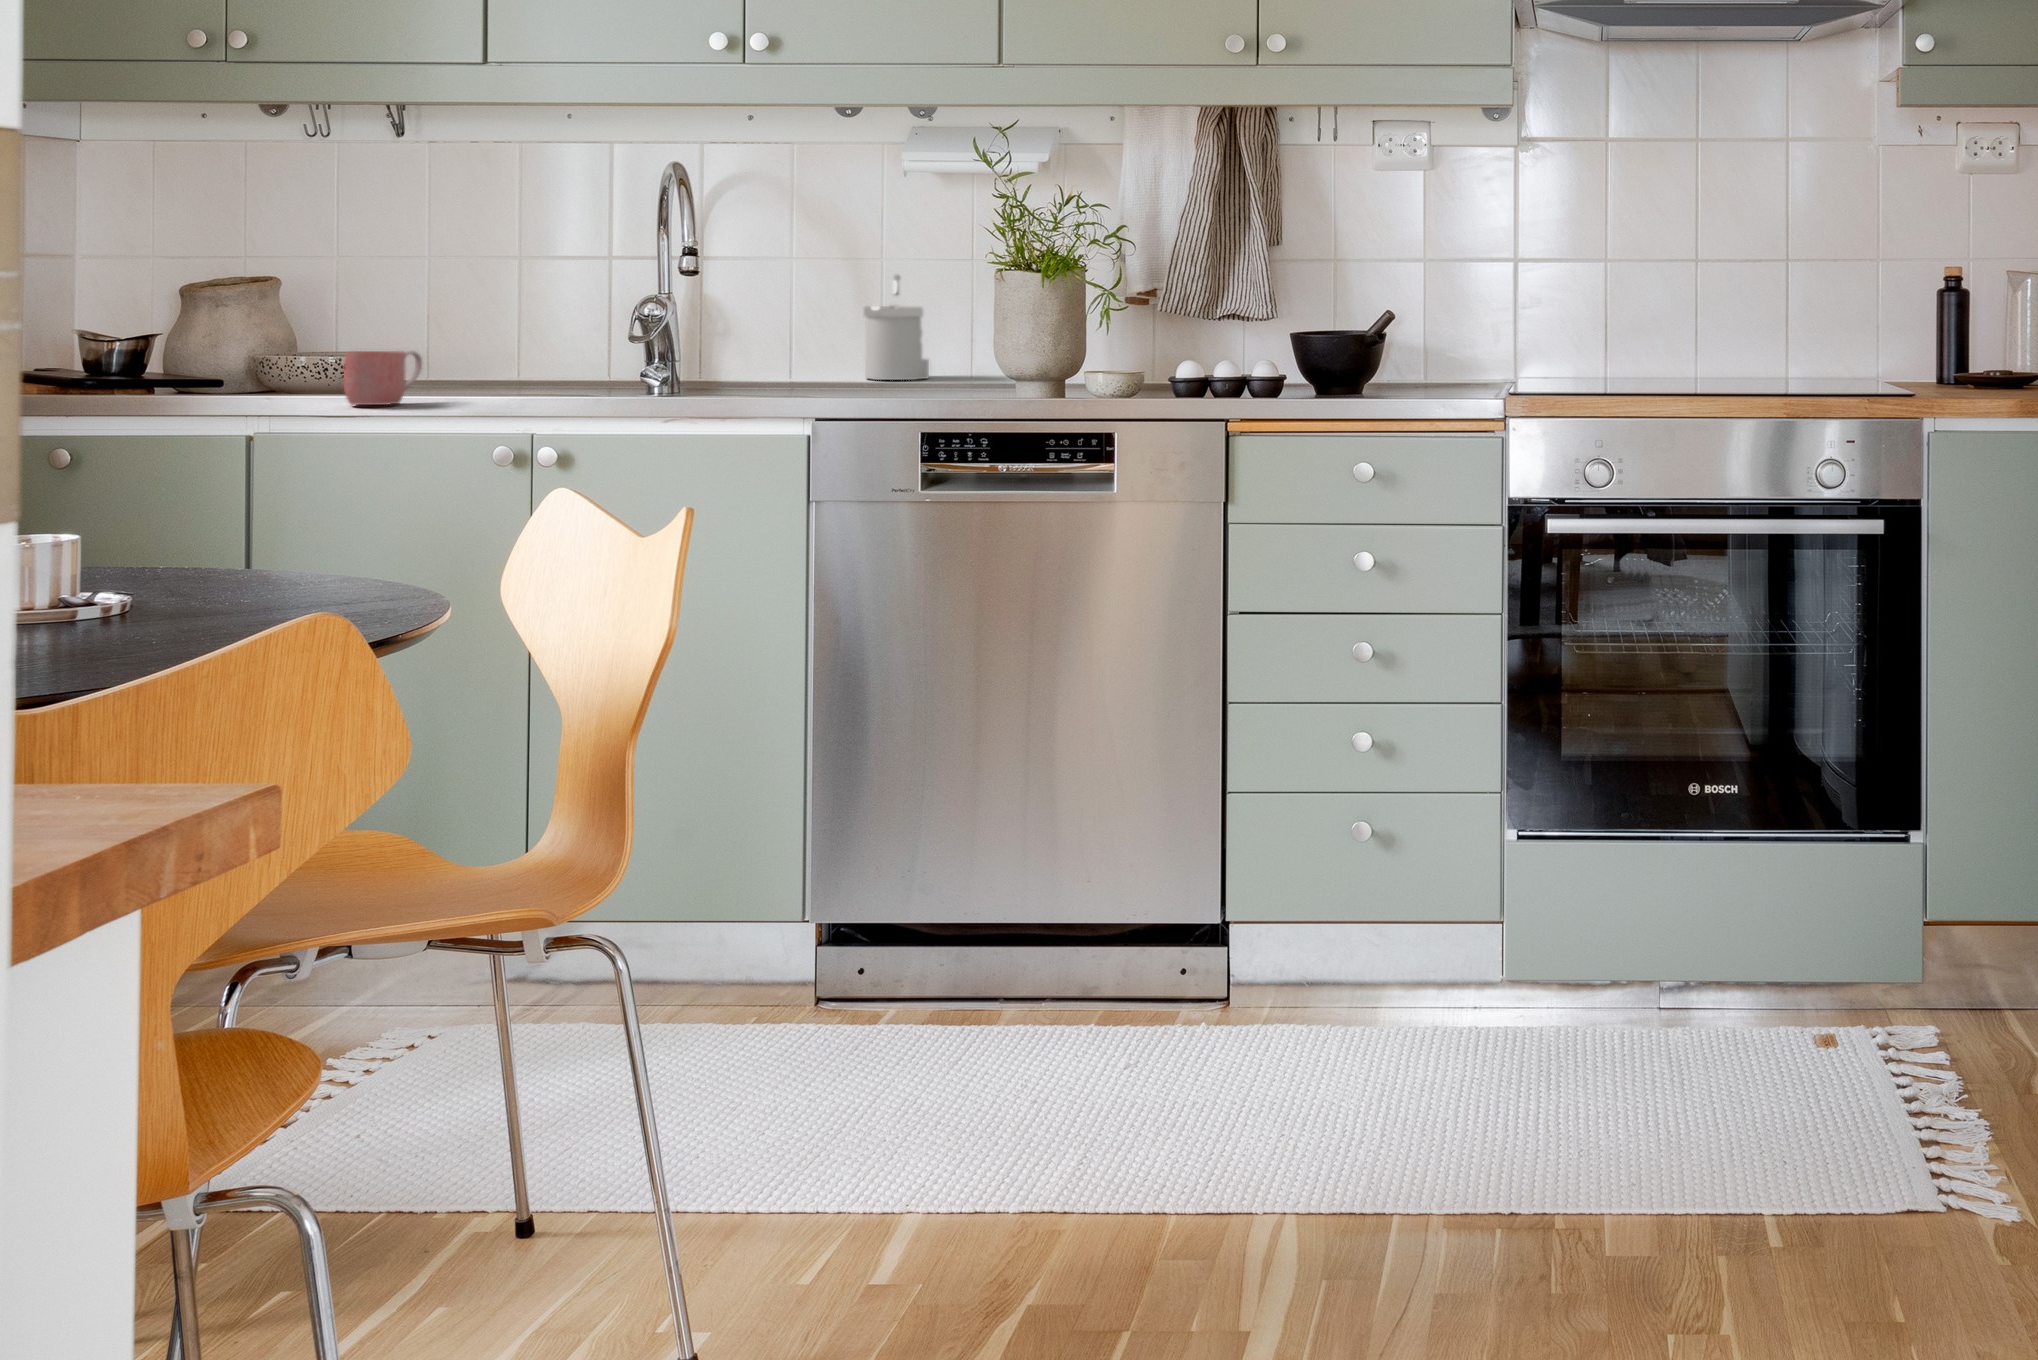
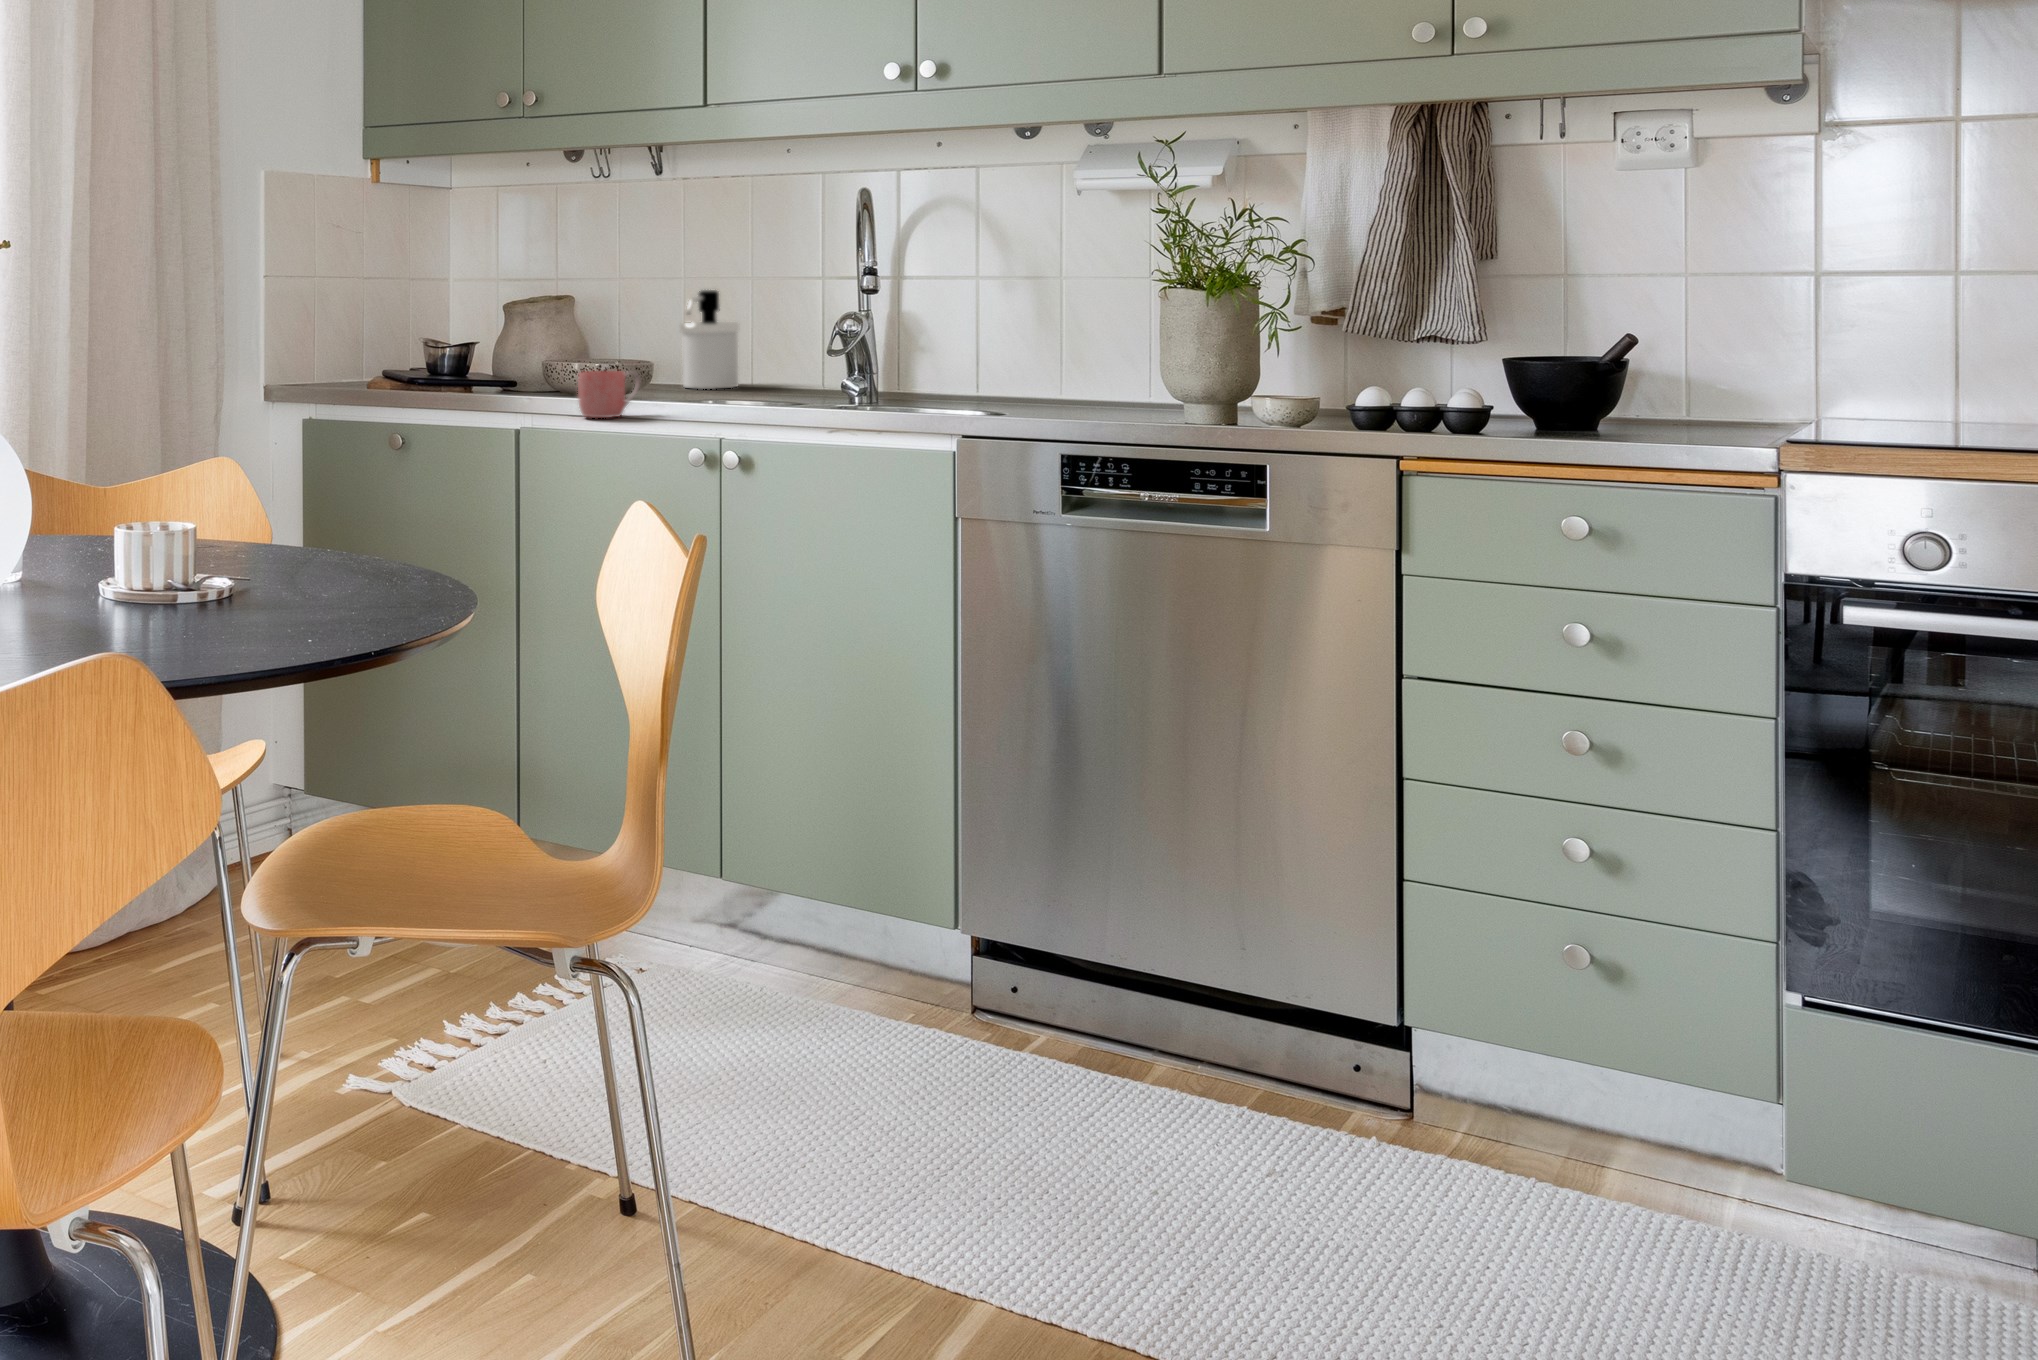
soap dispenser: present [864,275,929,380] -> present [680,290,740,389]

